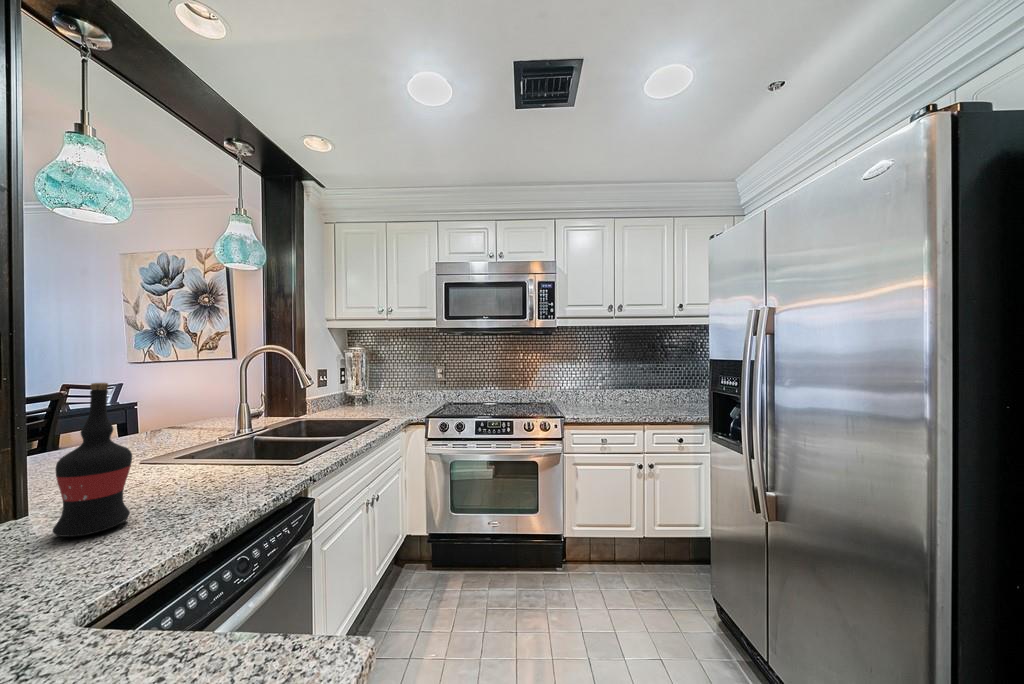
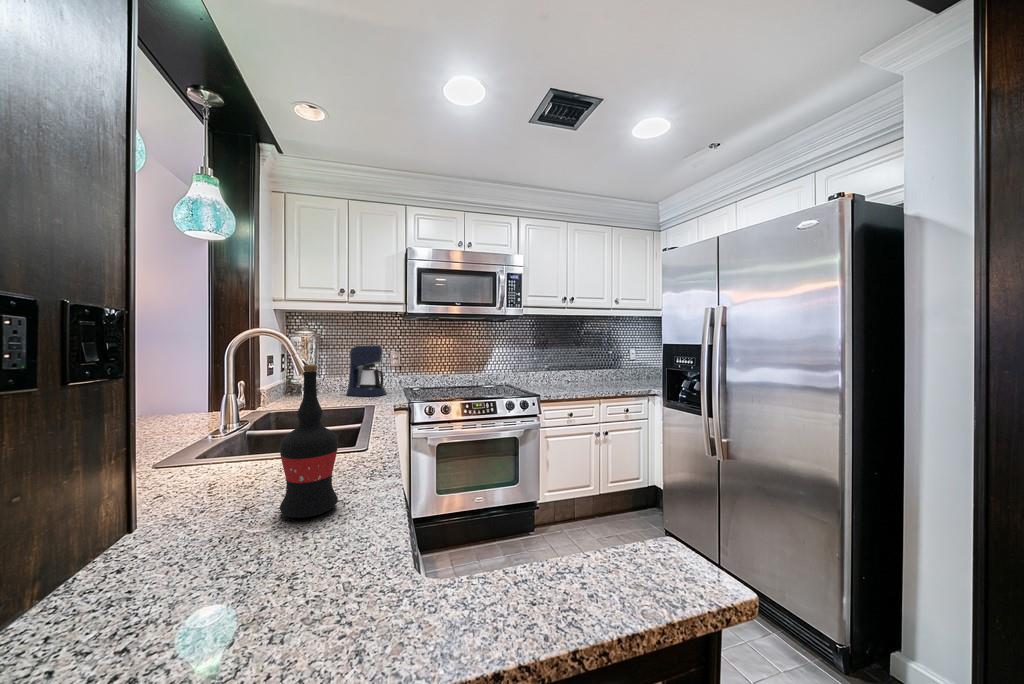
coffee maker: none [392,360,428,408] -> present [346,346,387,396]

